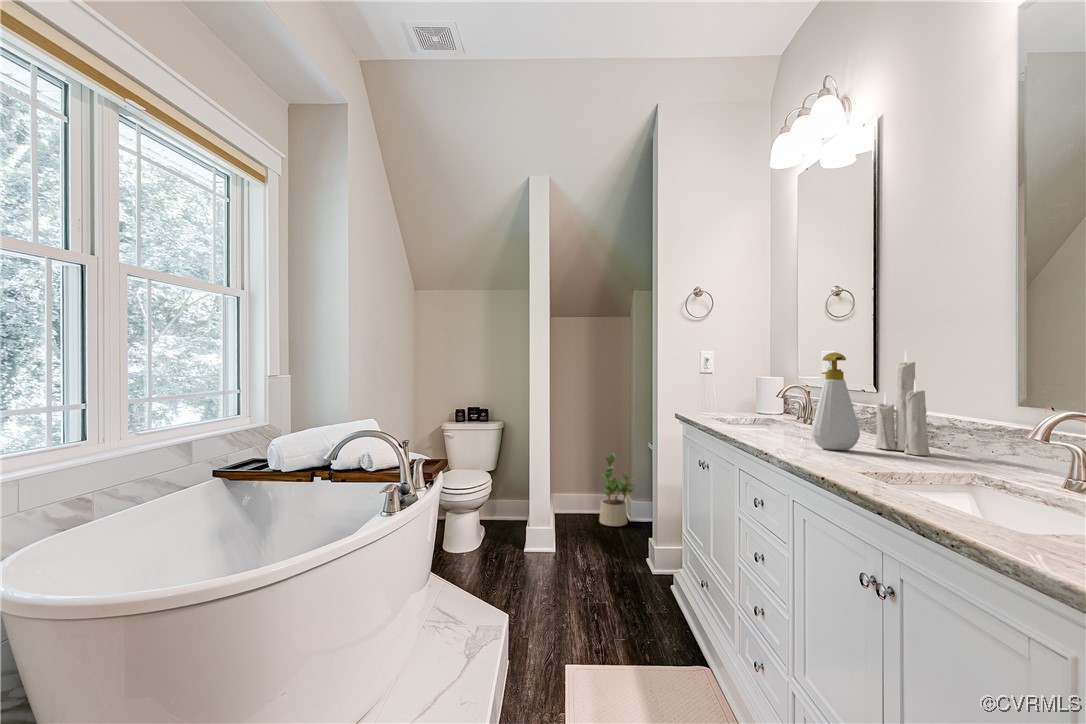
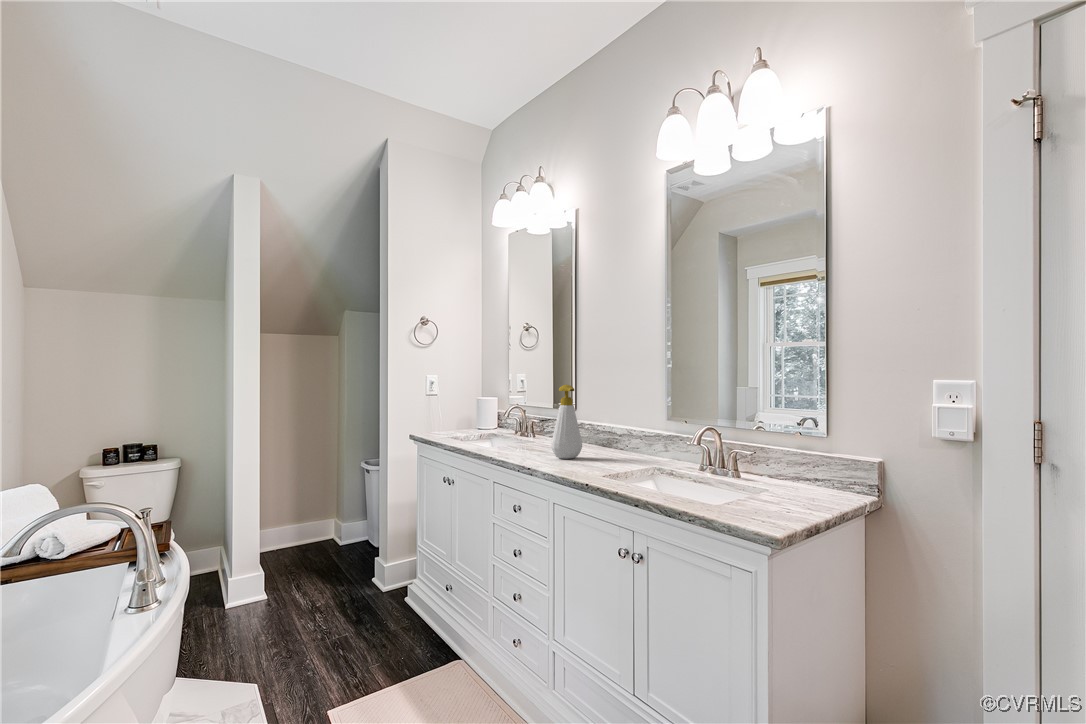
candle: present [874,350,930,455] -> none [586,378,620,457]
potted plant: present [599,453,635,526] -> none [303,476,346,555]

